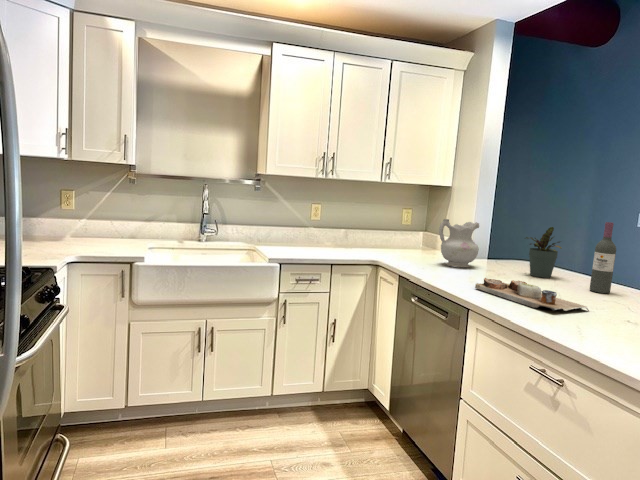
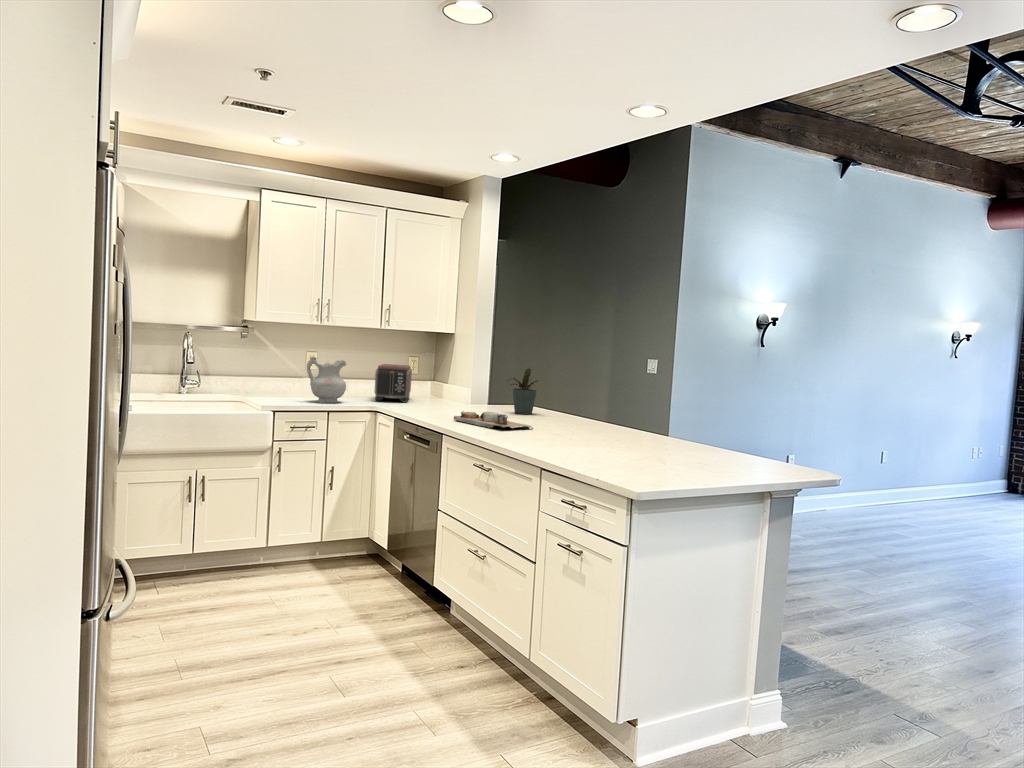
toaster: none [375,216,410,256] -> present [374,364,412,403]
ceramic pitcher: present [439,219,479,268] -> present [307,357,346,403]
wine bottle: present [590,222,616,293] -> none [553,361,571,421]

